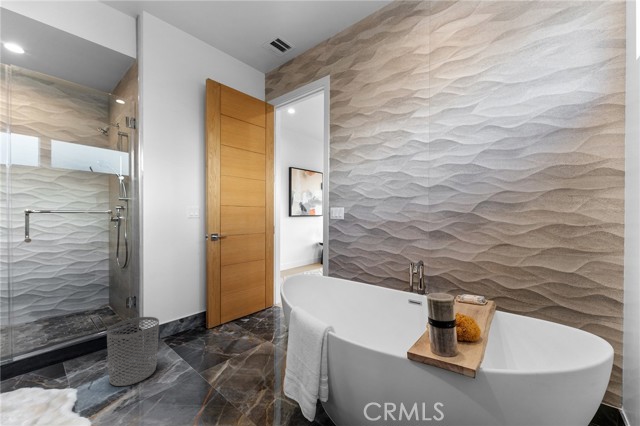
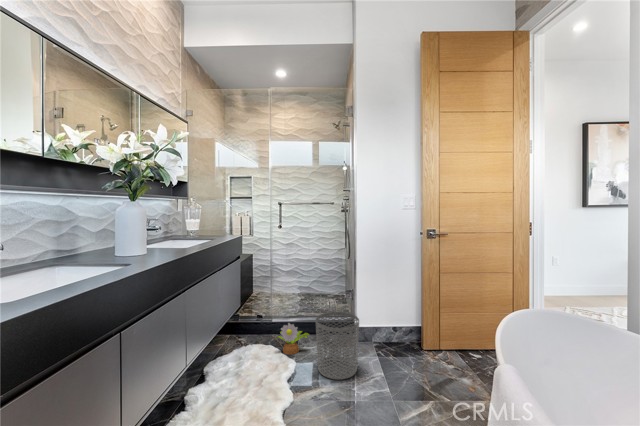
decorative plant: none [32,349,87,389] -> present [277,323,309,354]

